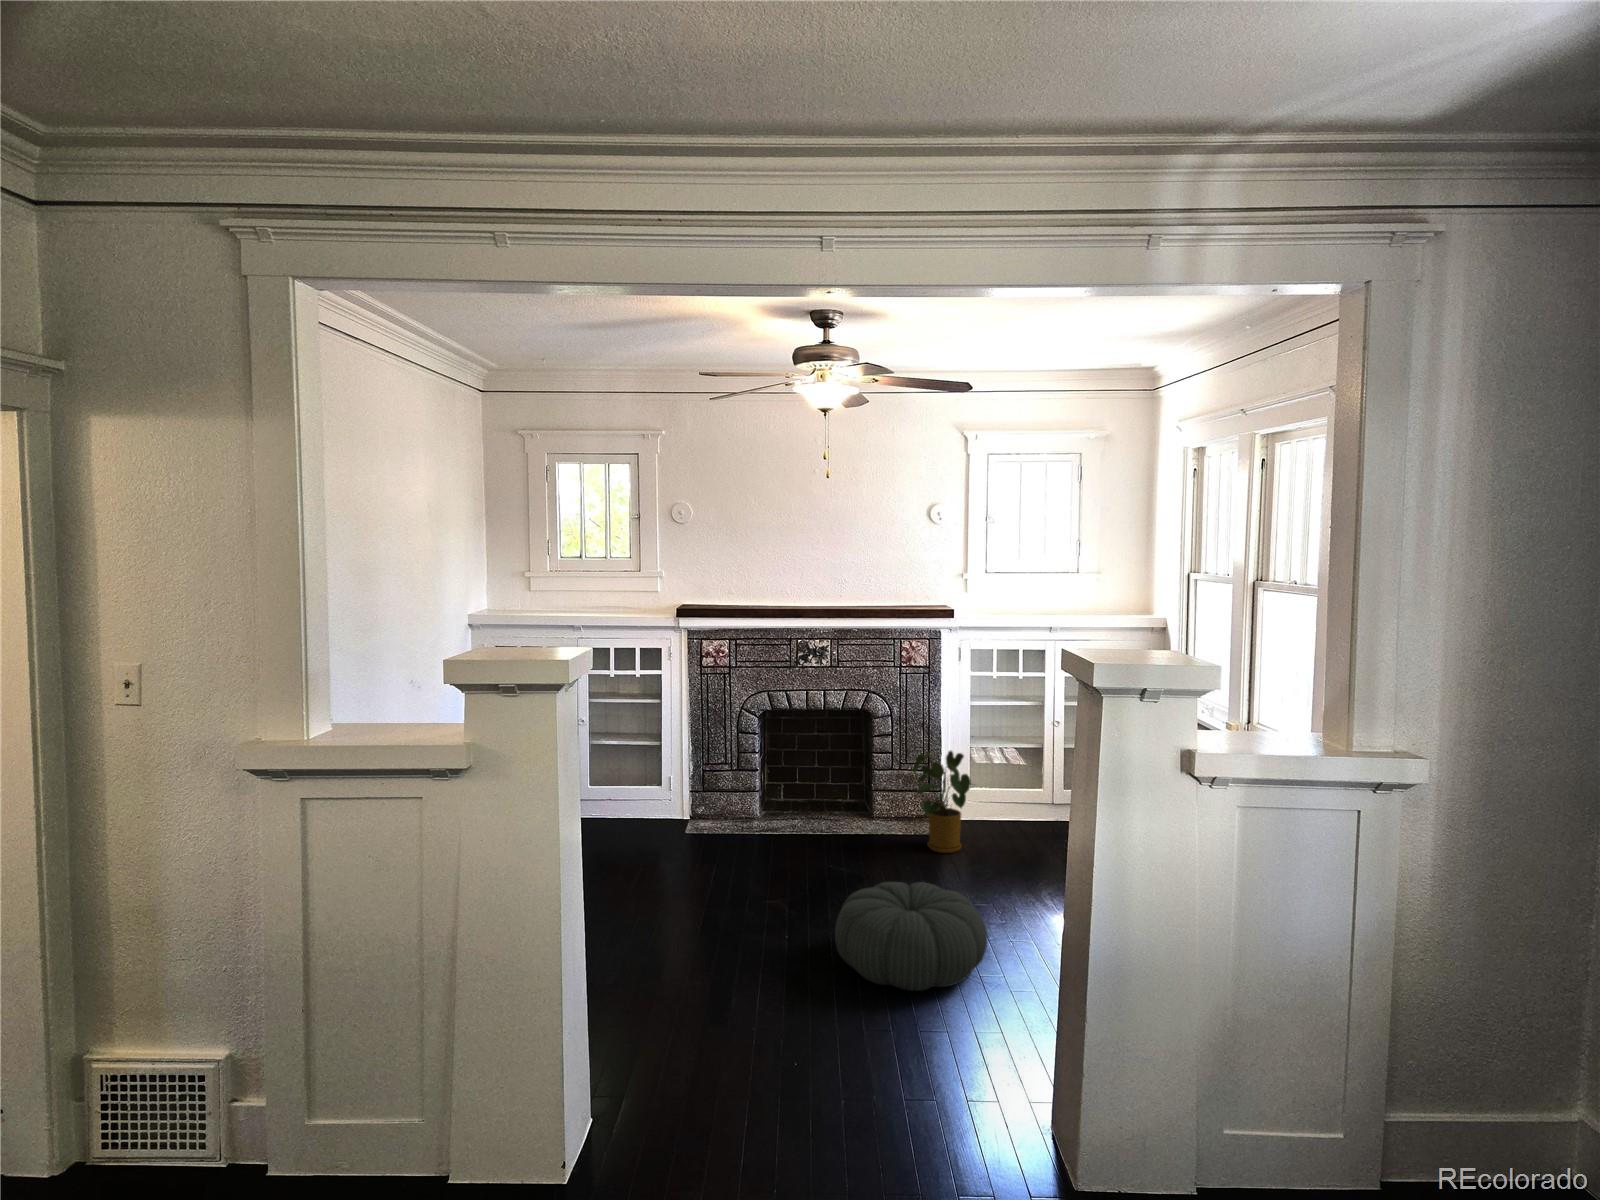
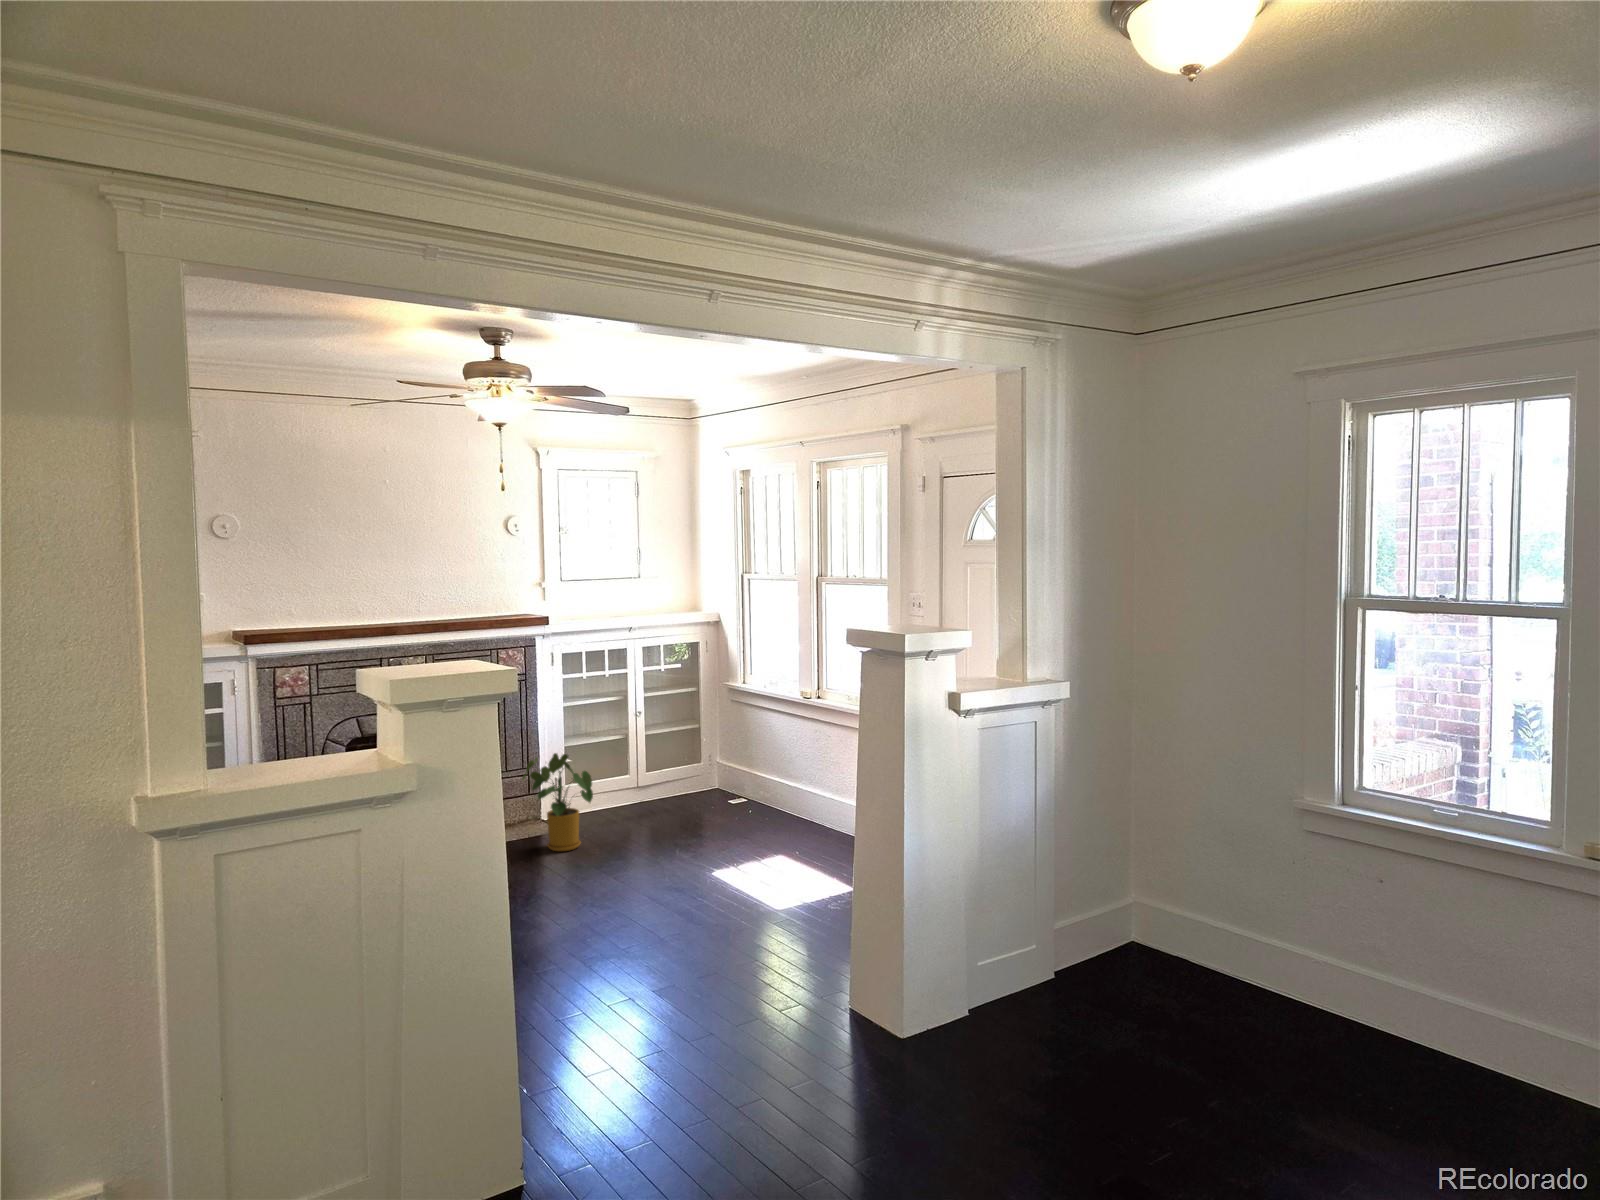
pouf: present [835,882,987,991] -> none [554,865,692,955]

